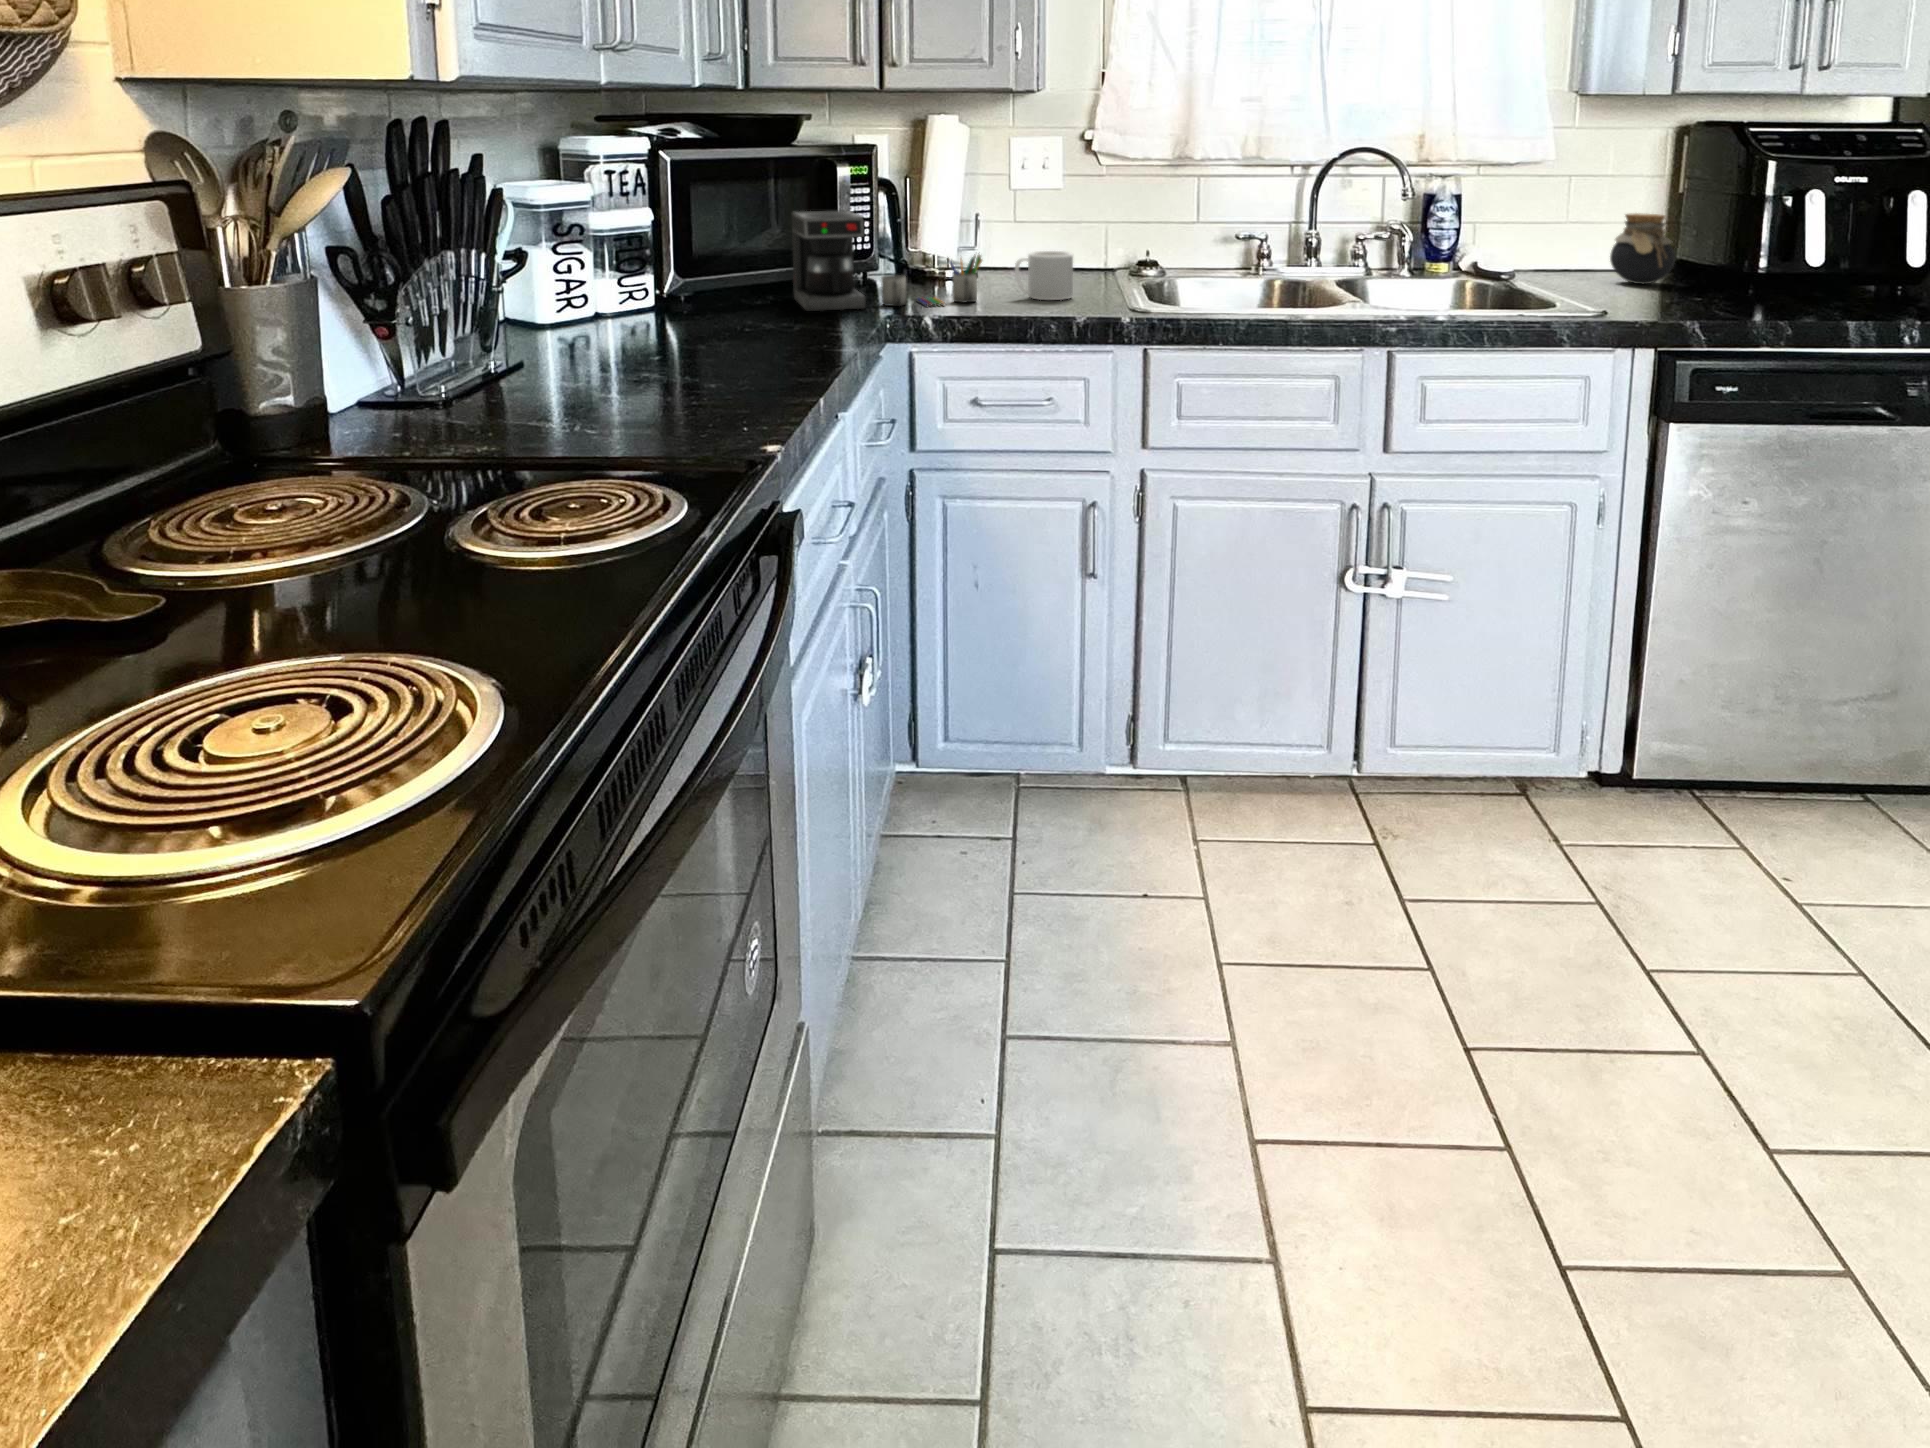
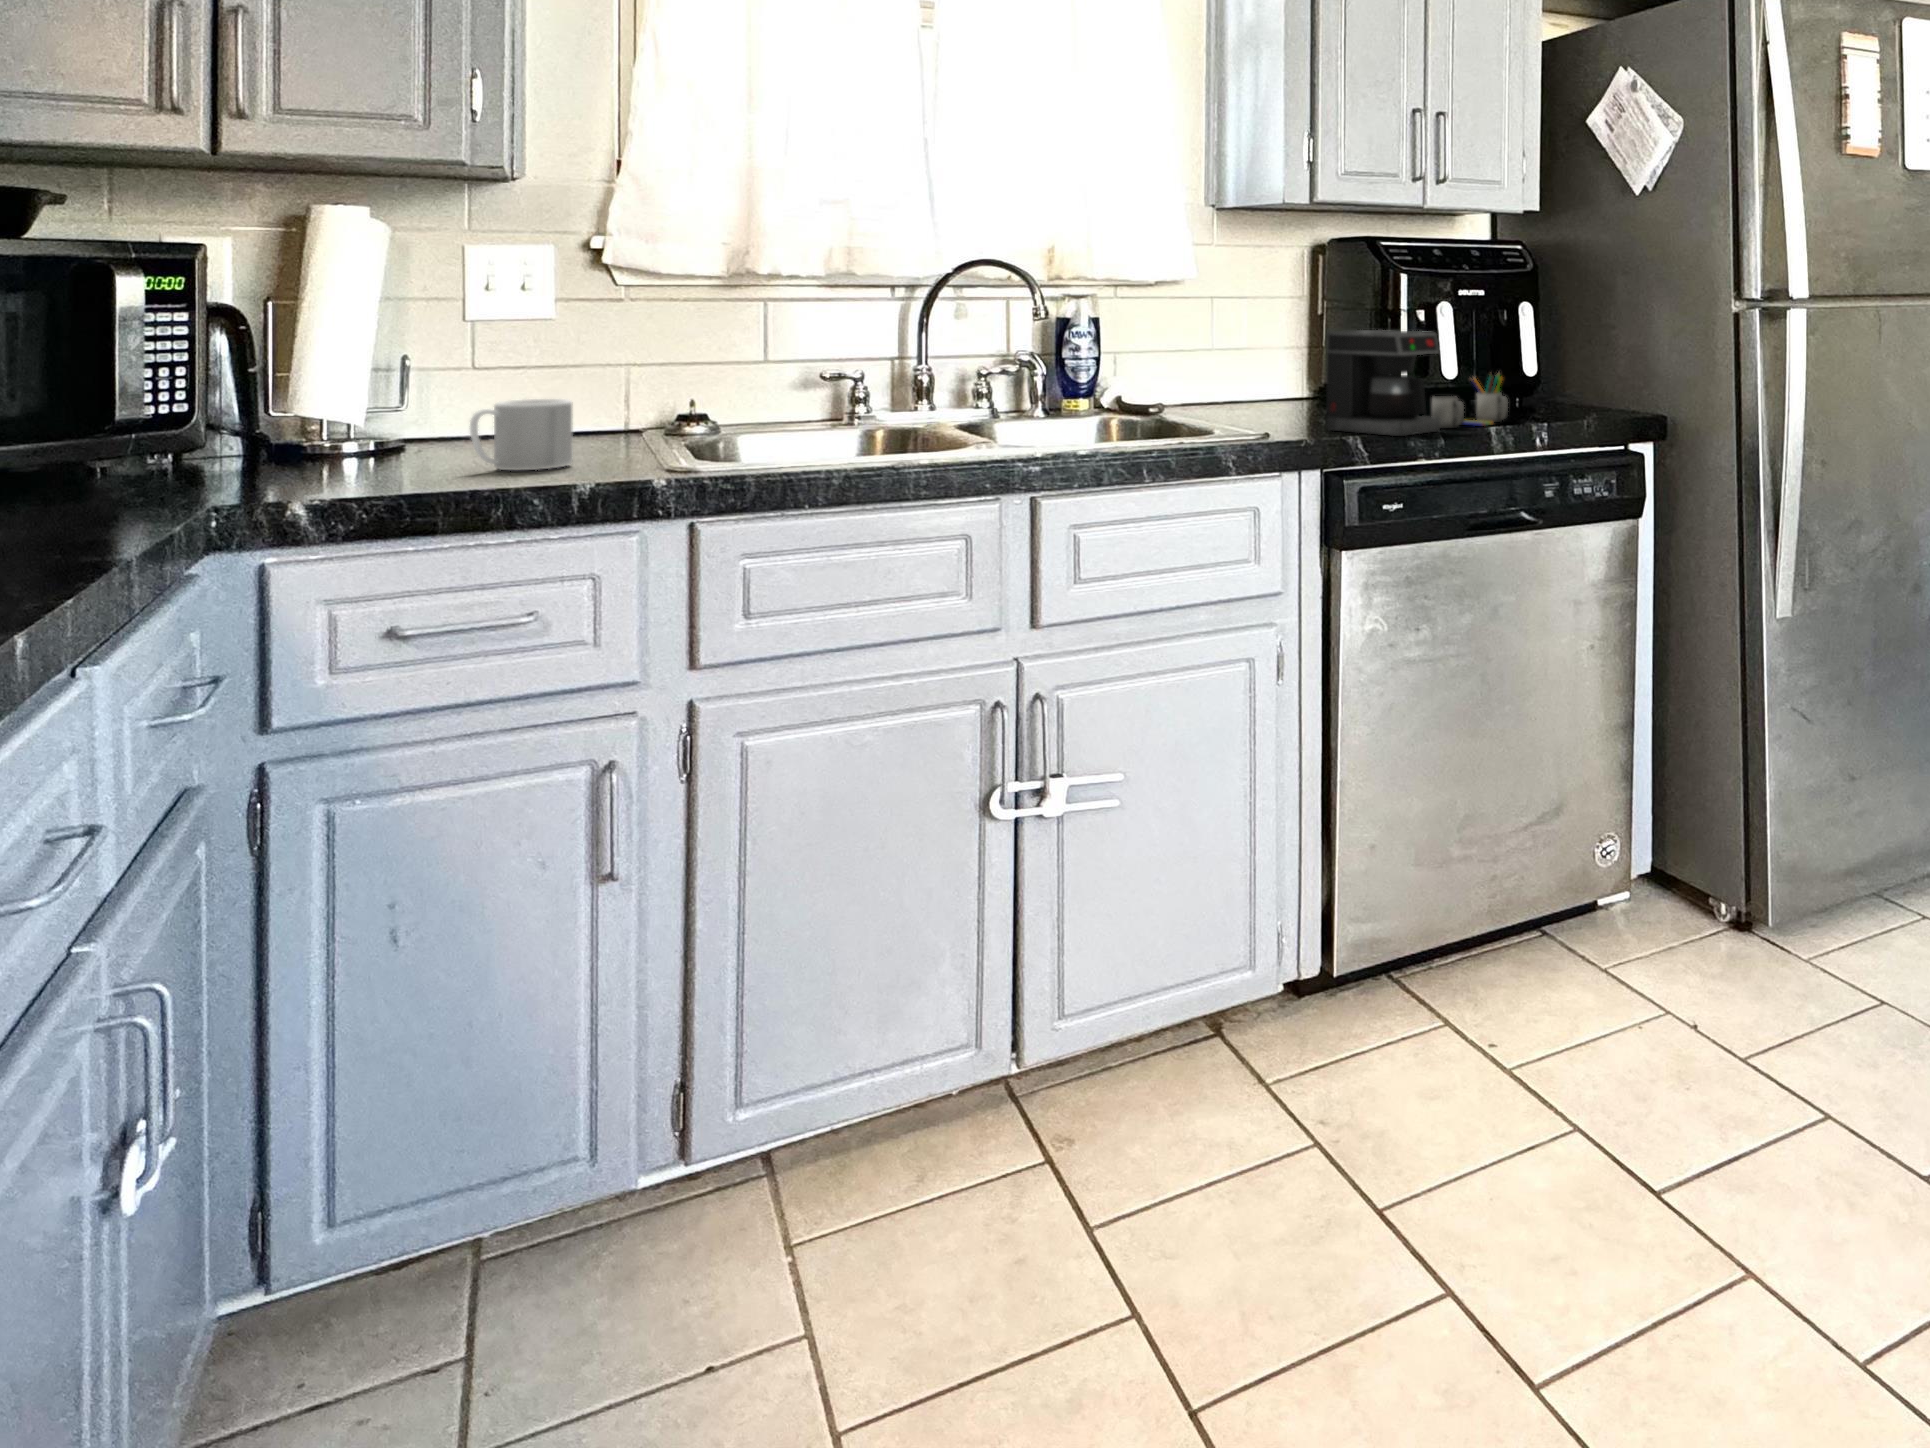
coffee maker: present [792,210,982,311] -> present [1326,330,1508,436]
jar: present [1610,213,1675,284] -> none [1260,336,1323,411]

